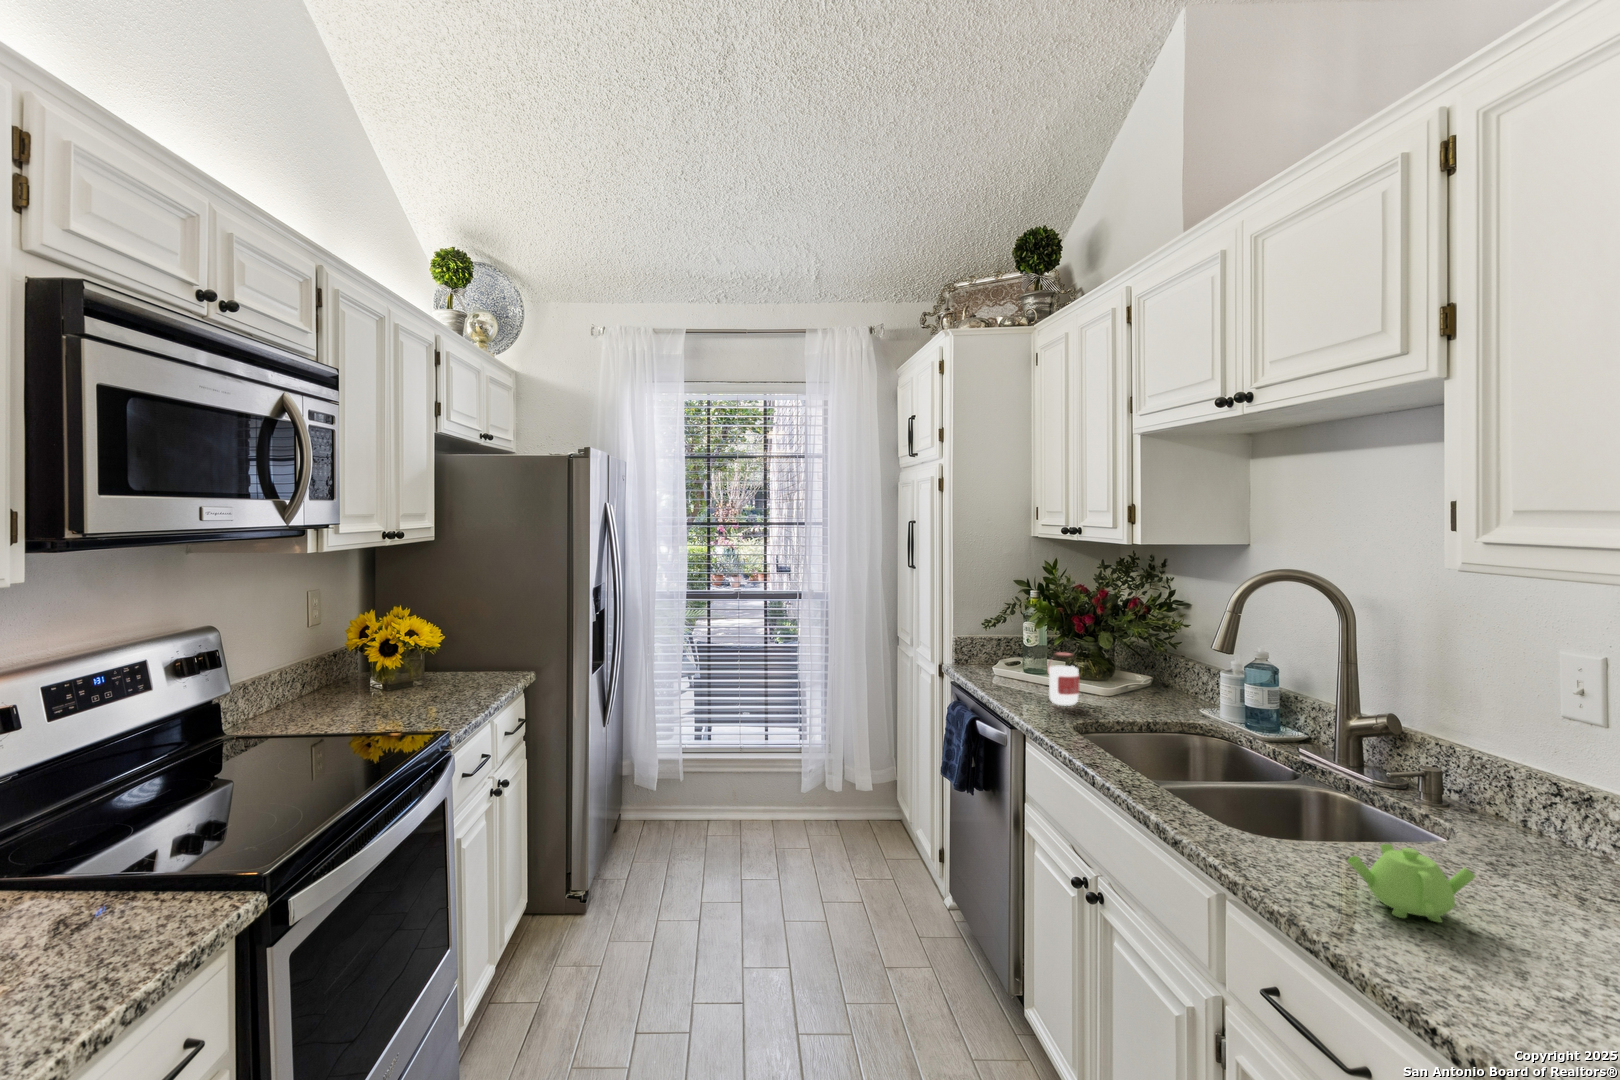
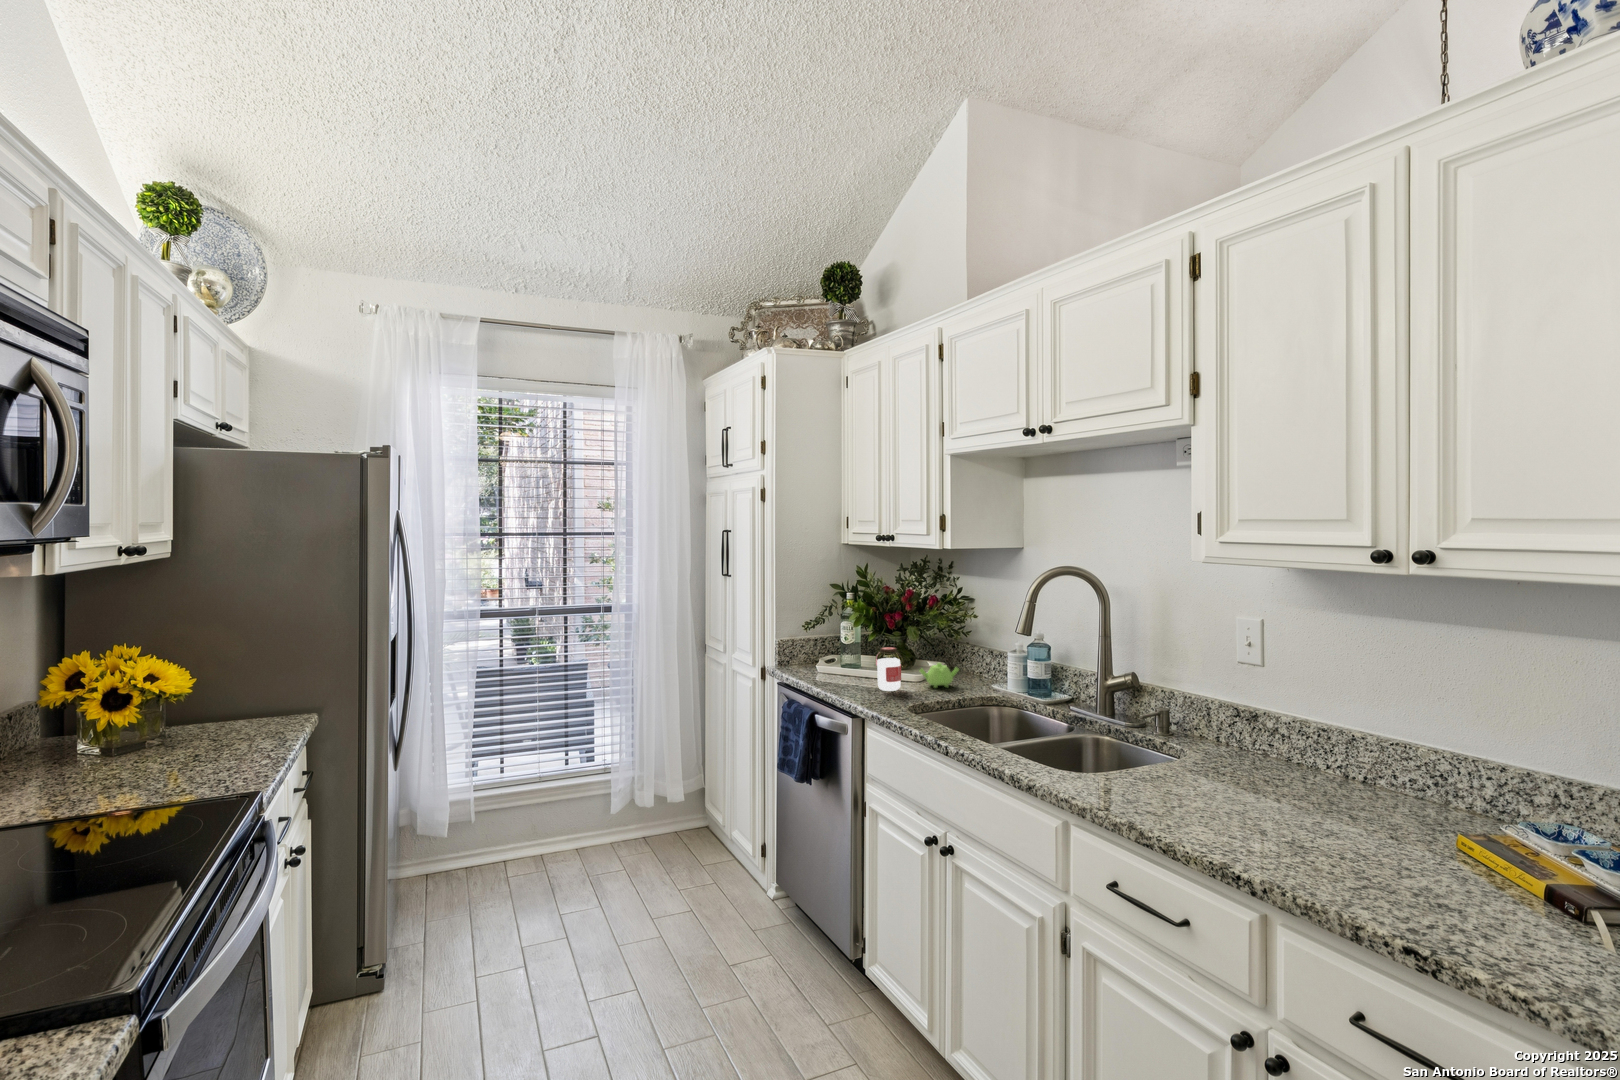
teapot: present [1348,844,1476,923] -> present [920,663,959,688]

